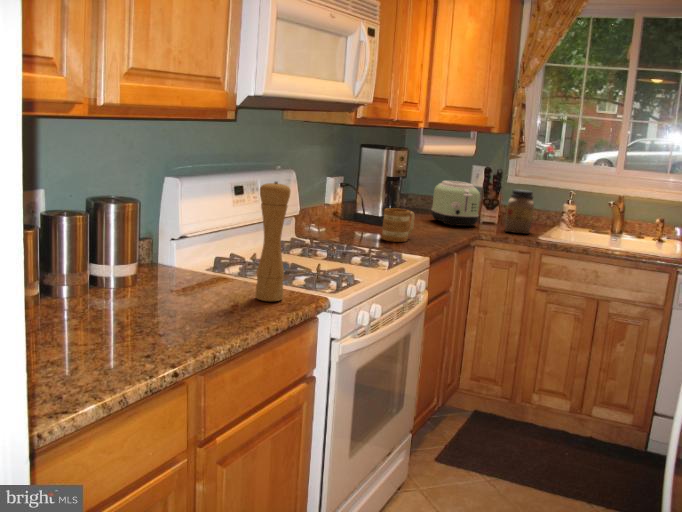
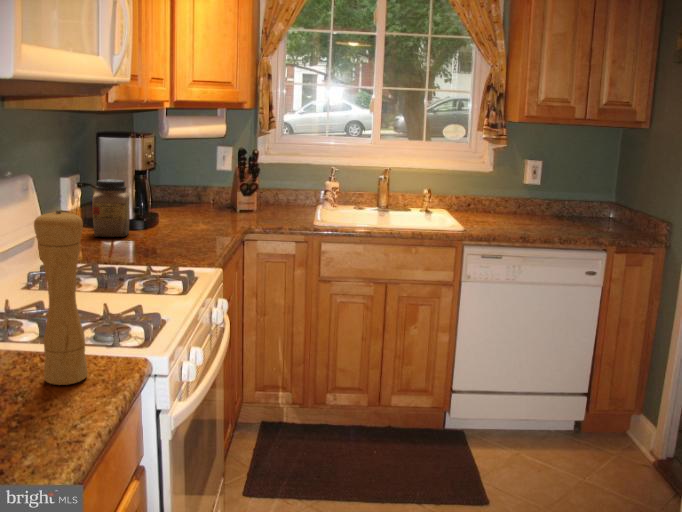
toaster: present [432,181,480,227] -> none [184,167,241,218]
jar: present [505,190,534,234] -> present [92,179,129,237]
mug: present [382,208,415,242] -> none [148,209,184,250]

